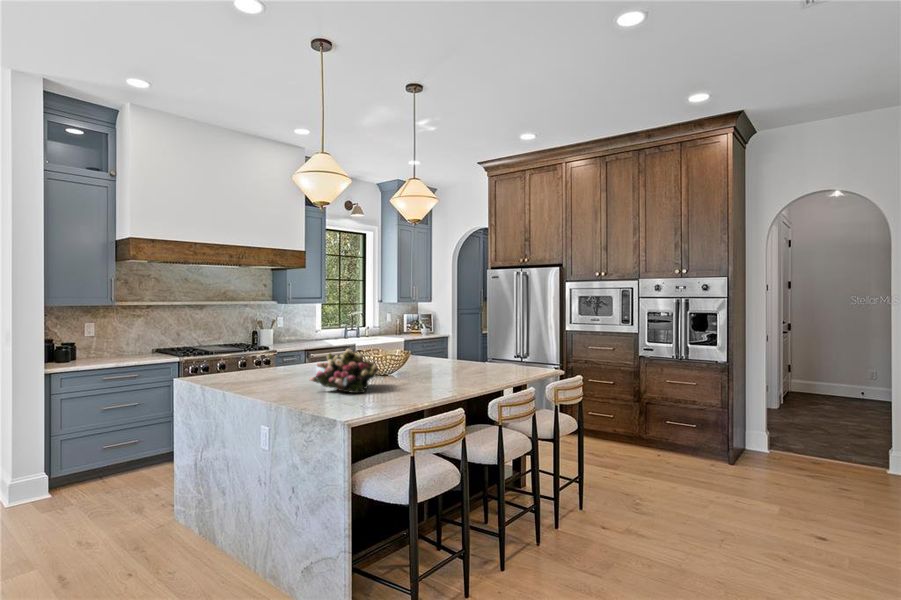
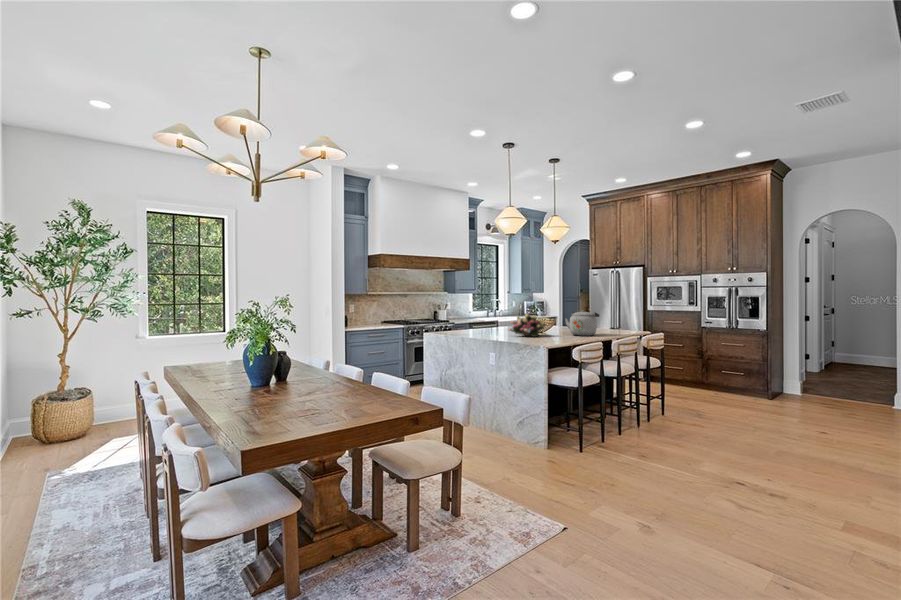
kettle: none [418,341,476,388] -> present [565,310,599,336]

